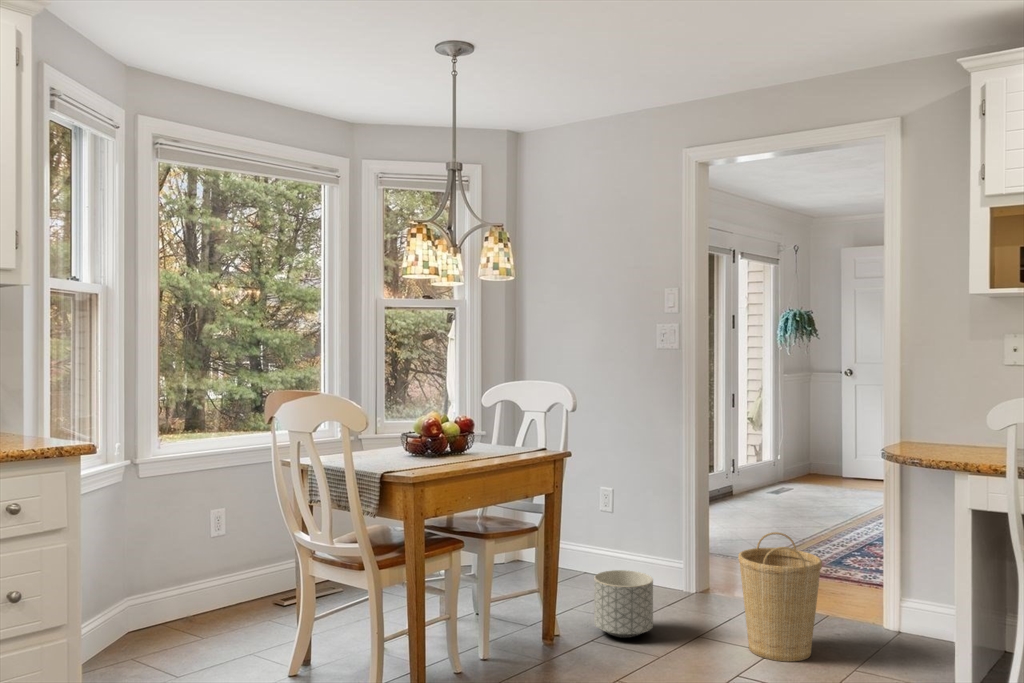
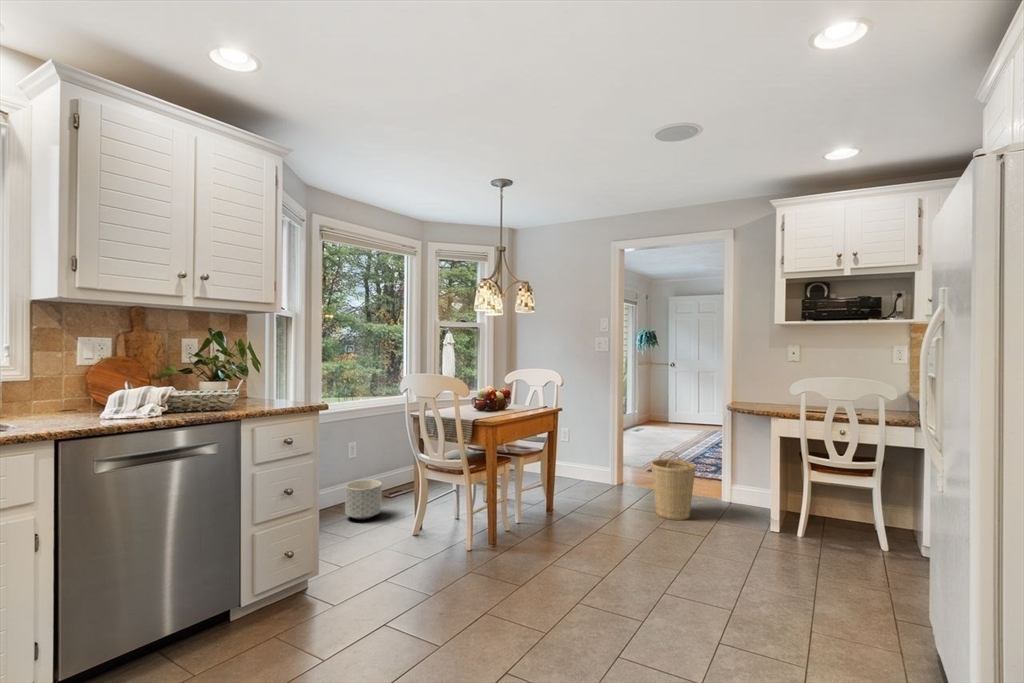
planter: present [594,570,653,638] -> present [345,480,382,520]

